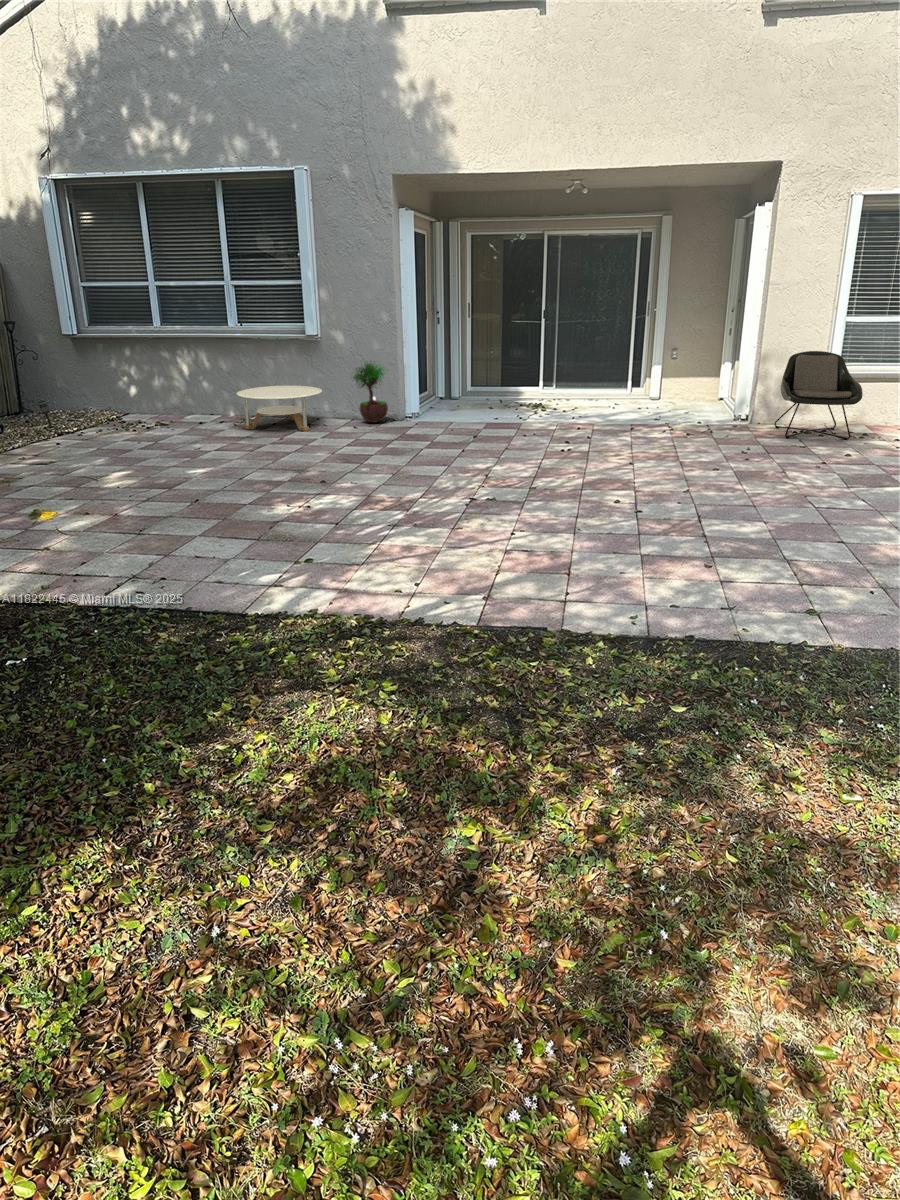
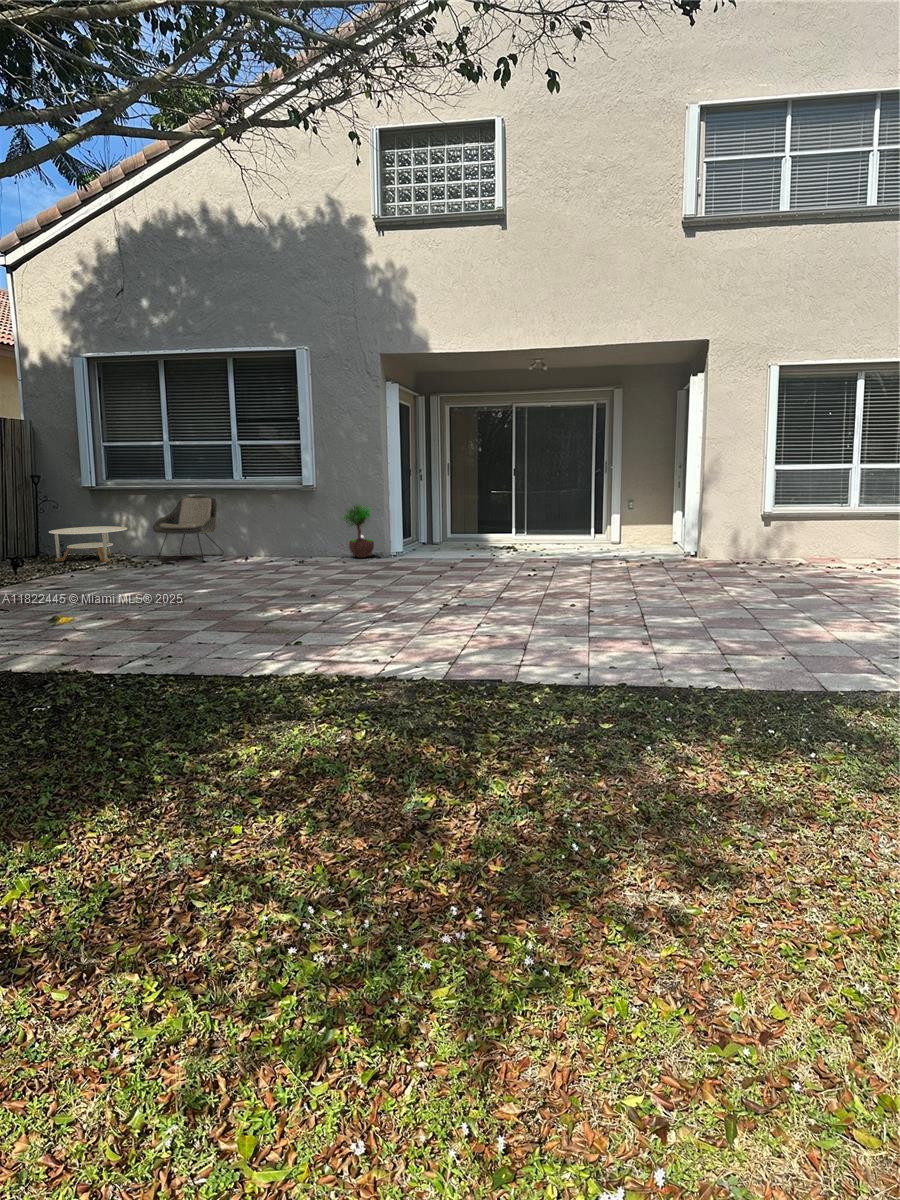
lounge chair: present [774,351,862,440] -> present [153,495,224,561]
round table: present [237,386,322,431] -> present [49,526,128,562]

